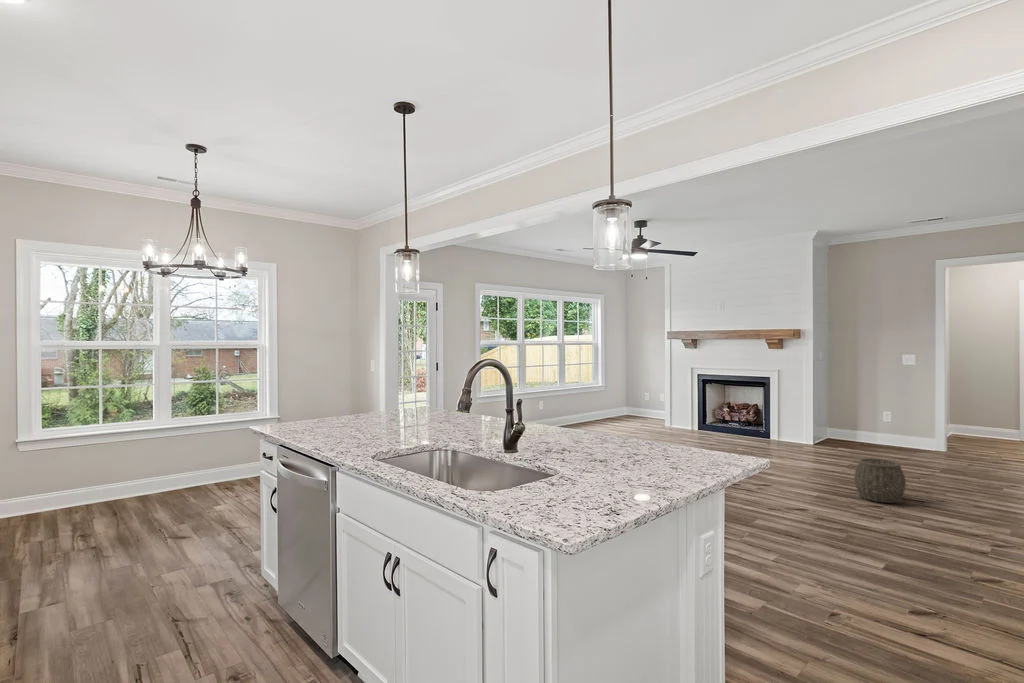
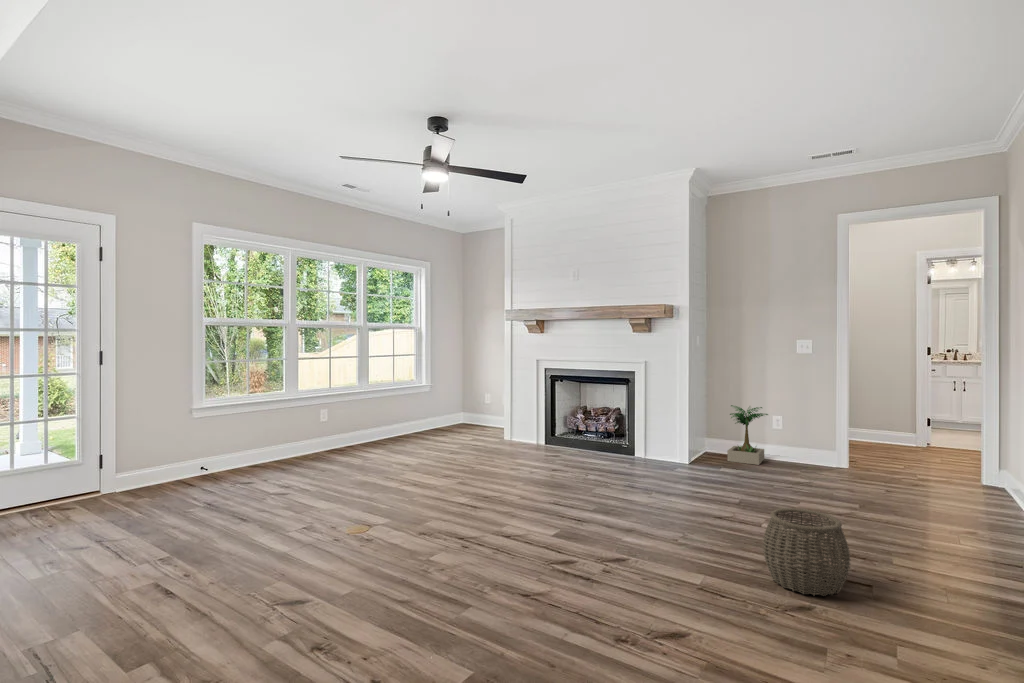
potted plant: none [845,402,881,447] -> present [727,405,768,465]

